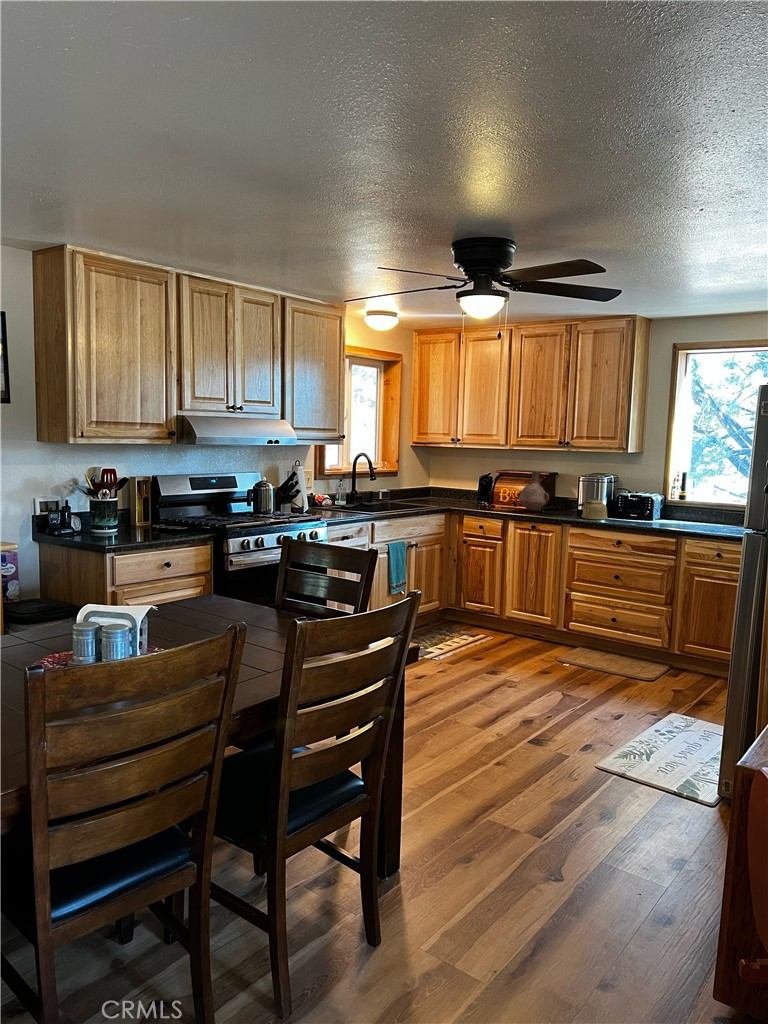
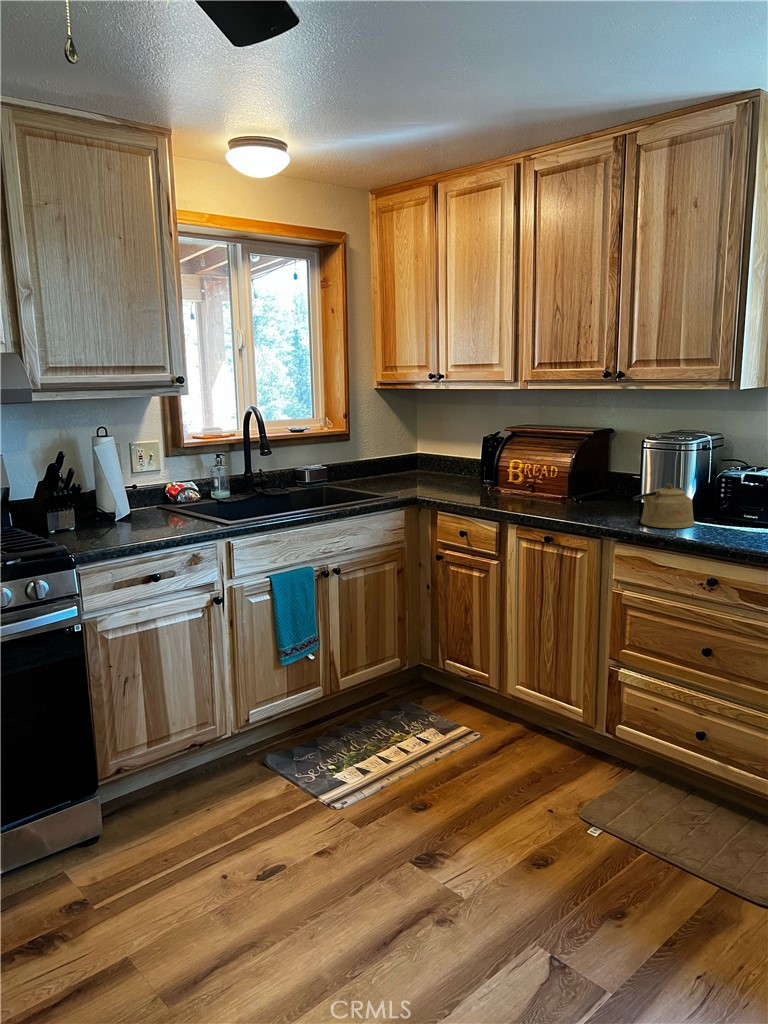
vase: present [518,471,549,512] -> none [528,431,584,507]

